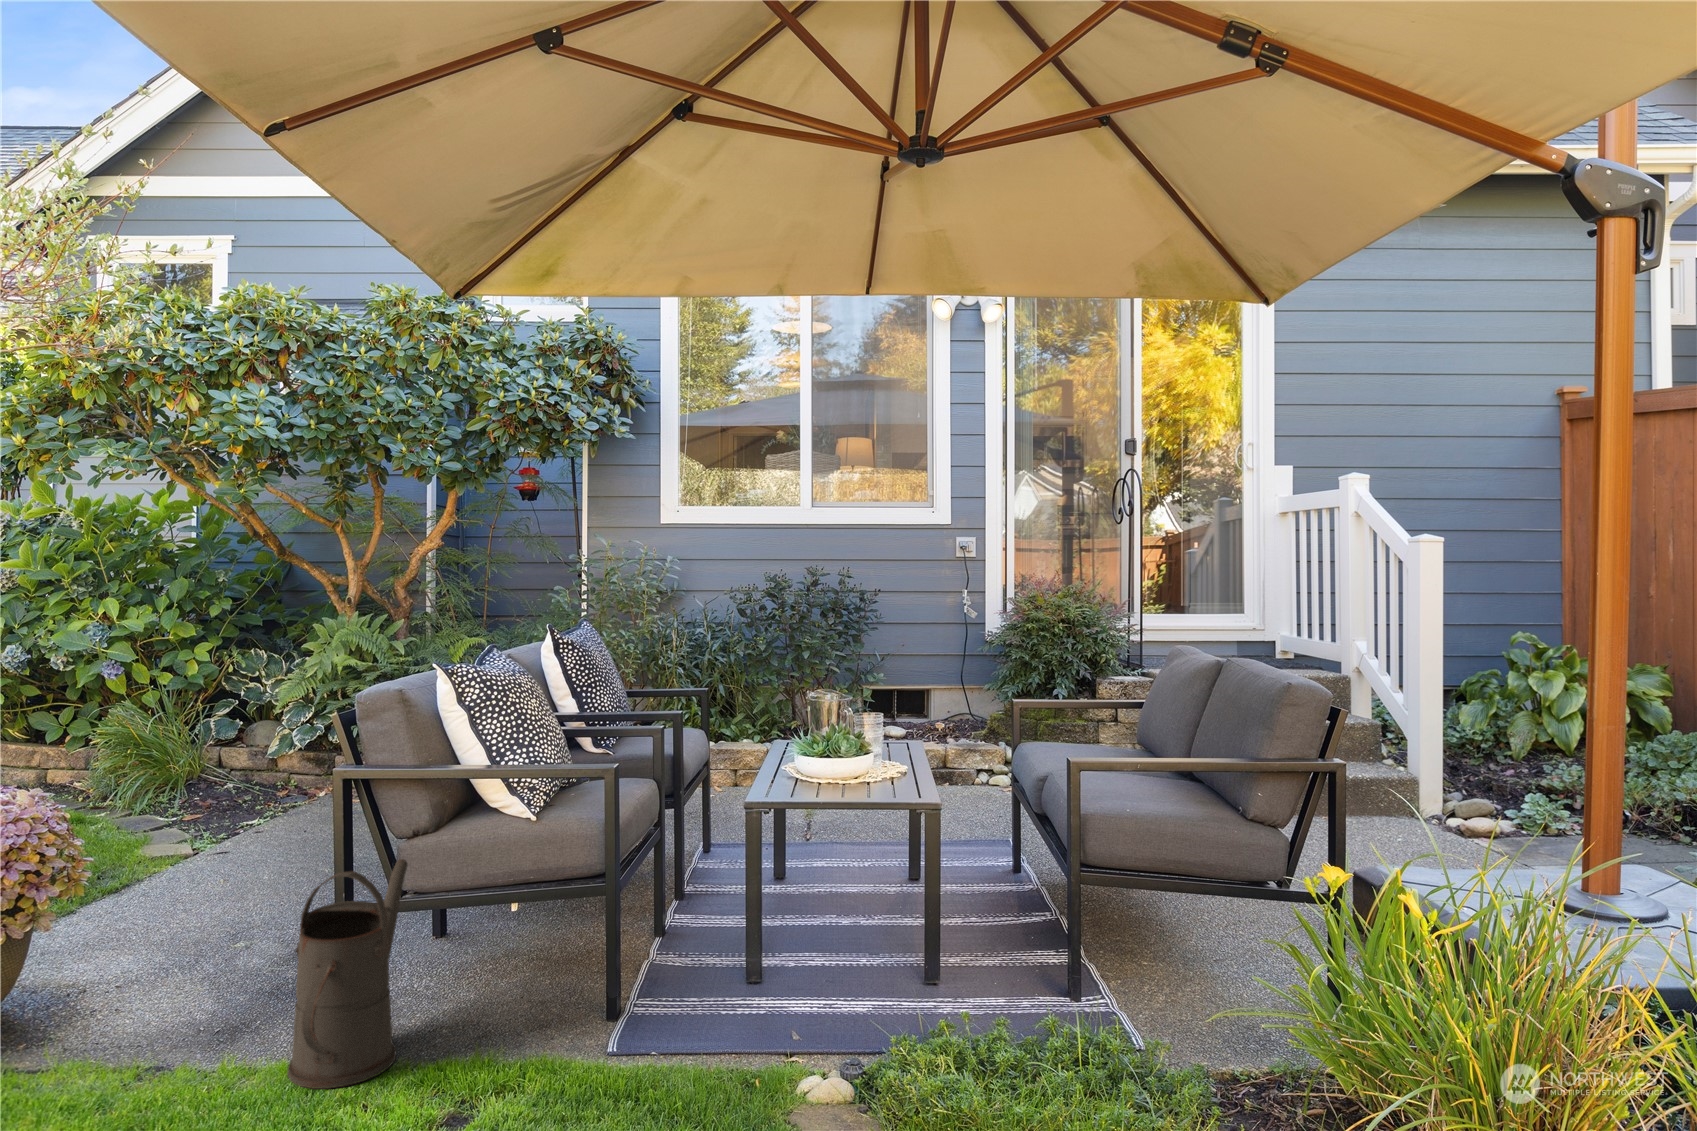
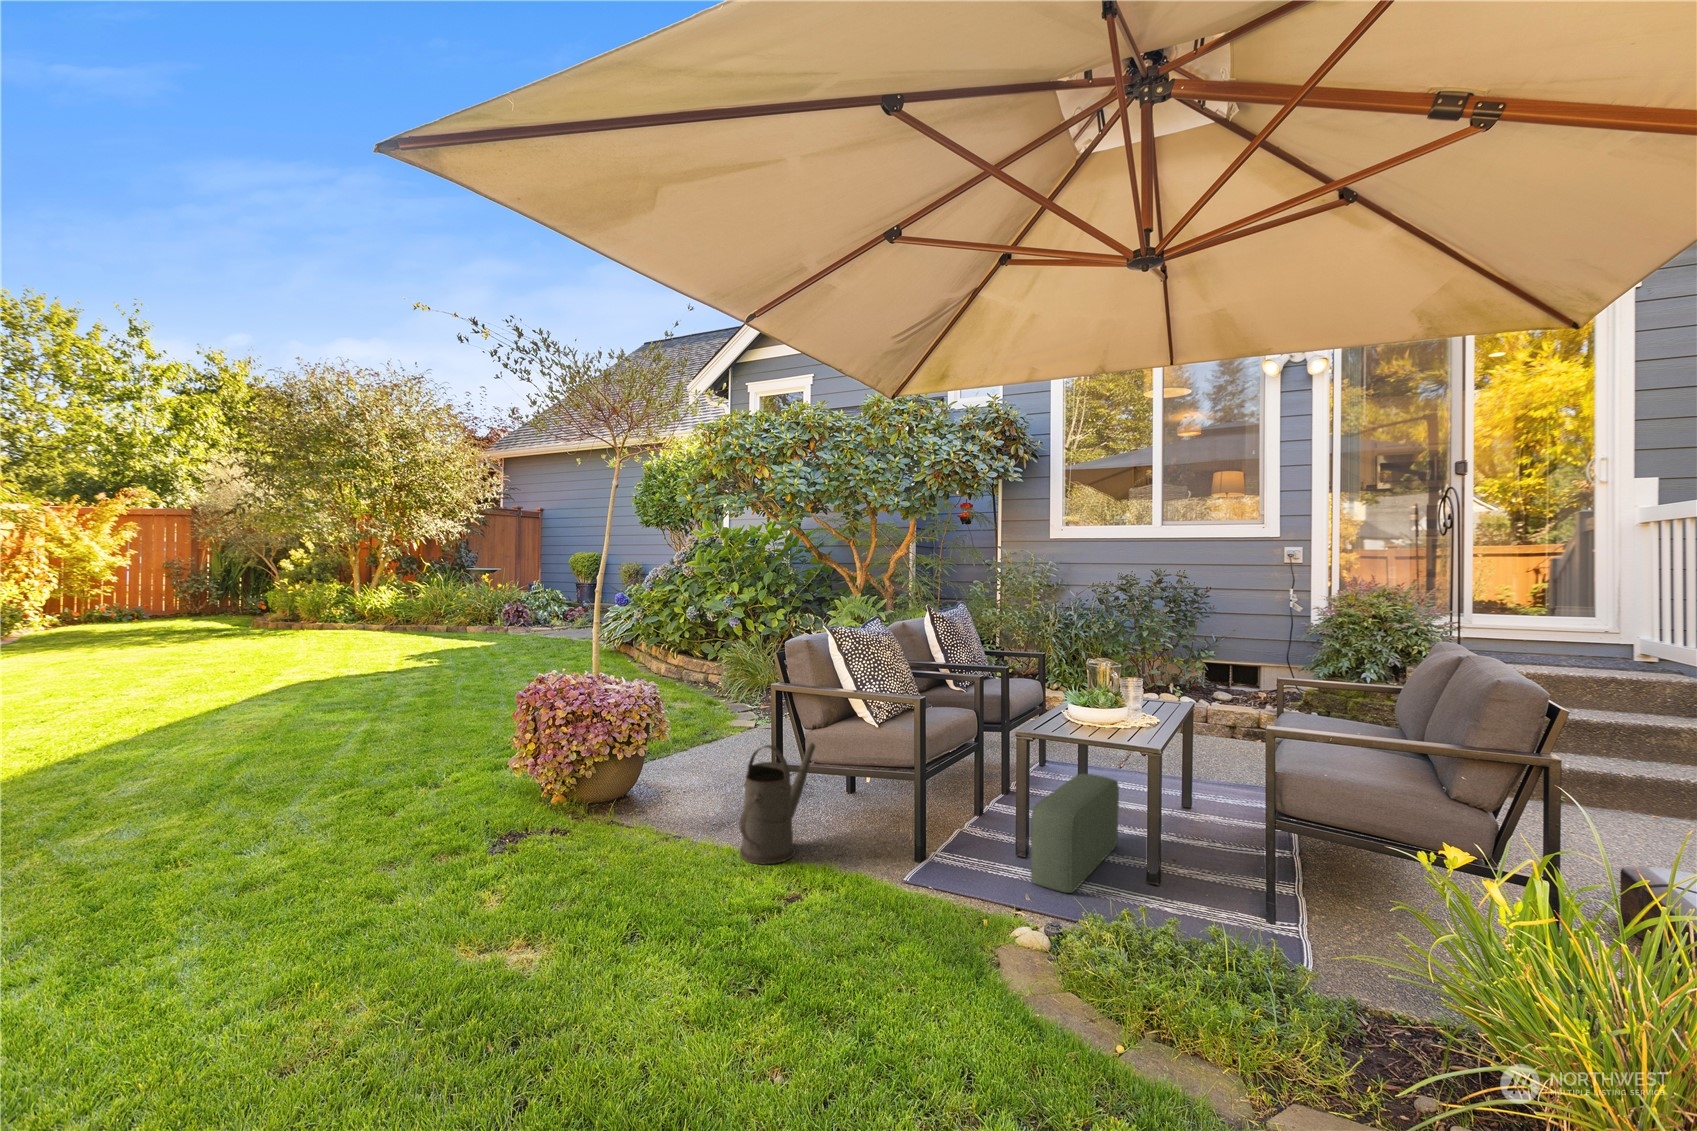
pouf: none [786,848,870,1019] -> present [1031,774,1119,893]

